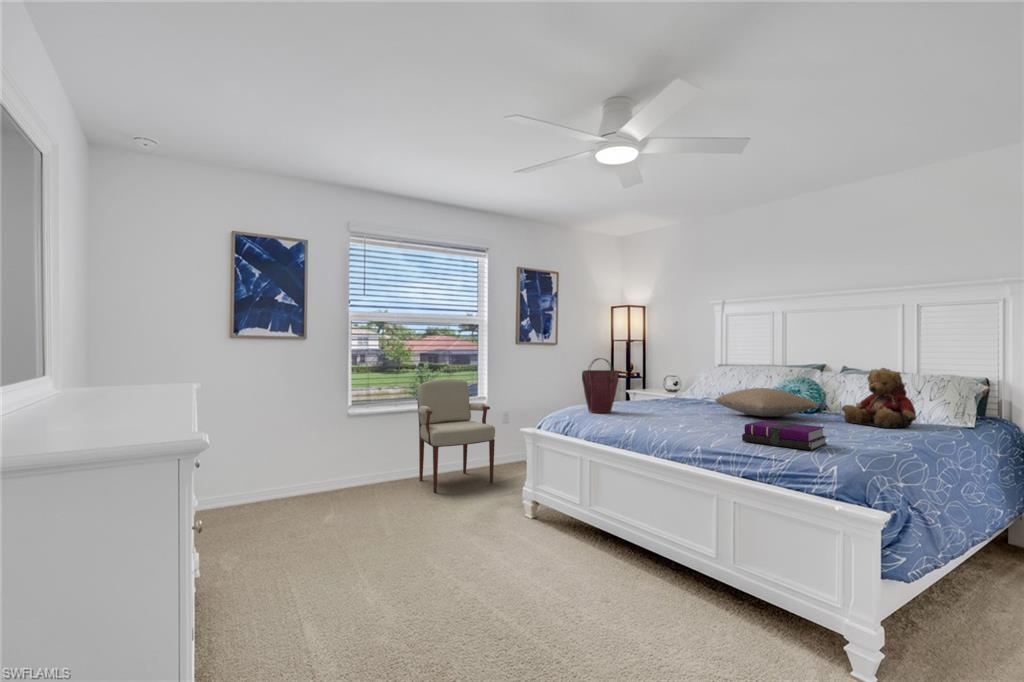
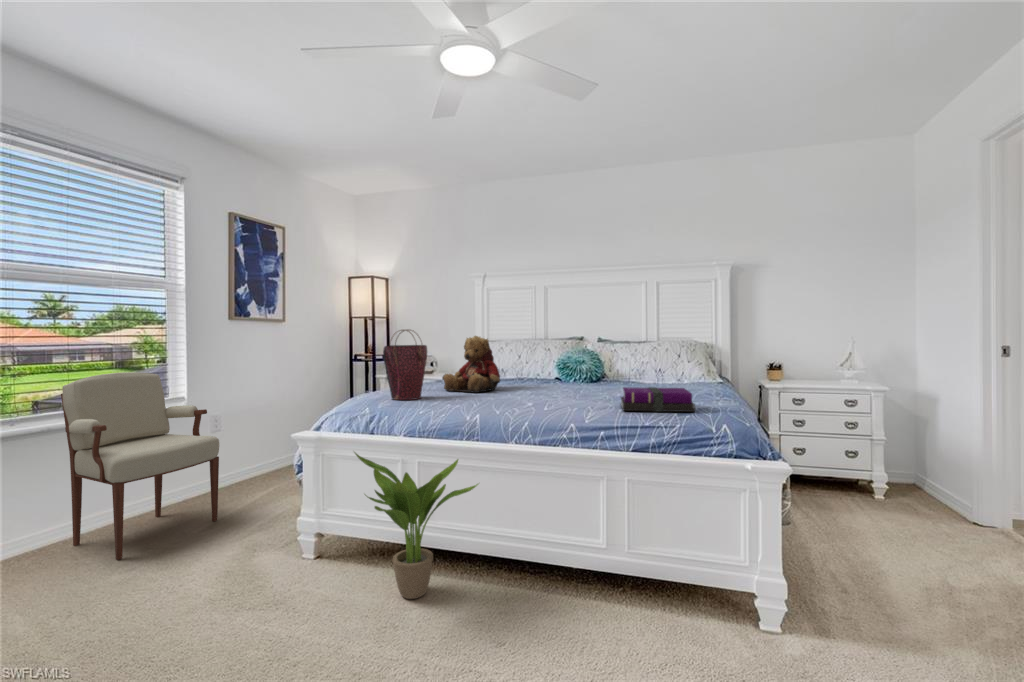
teddy bear: present [842,368,917,428] -> present [442,336,500,393]
pillow: present [715,388,820,417] -> none [526,358,621,388]
potted plant: none [536,444,622,558] -> present [354,452,478,599]

